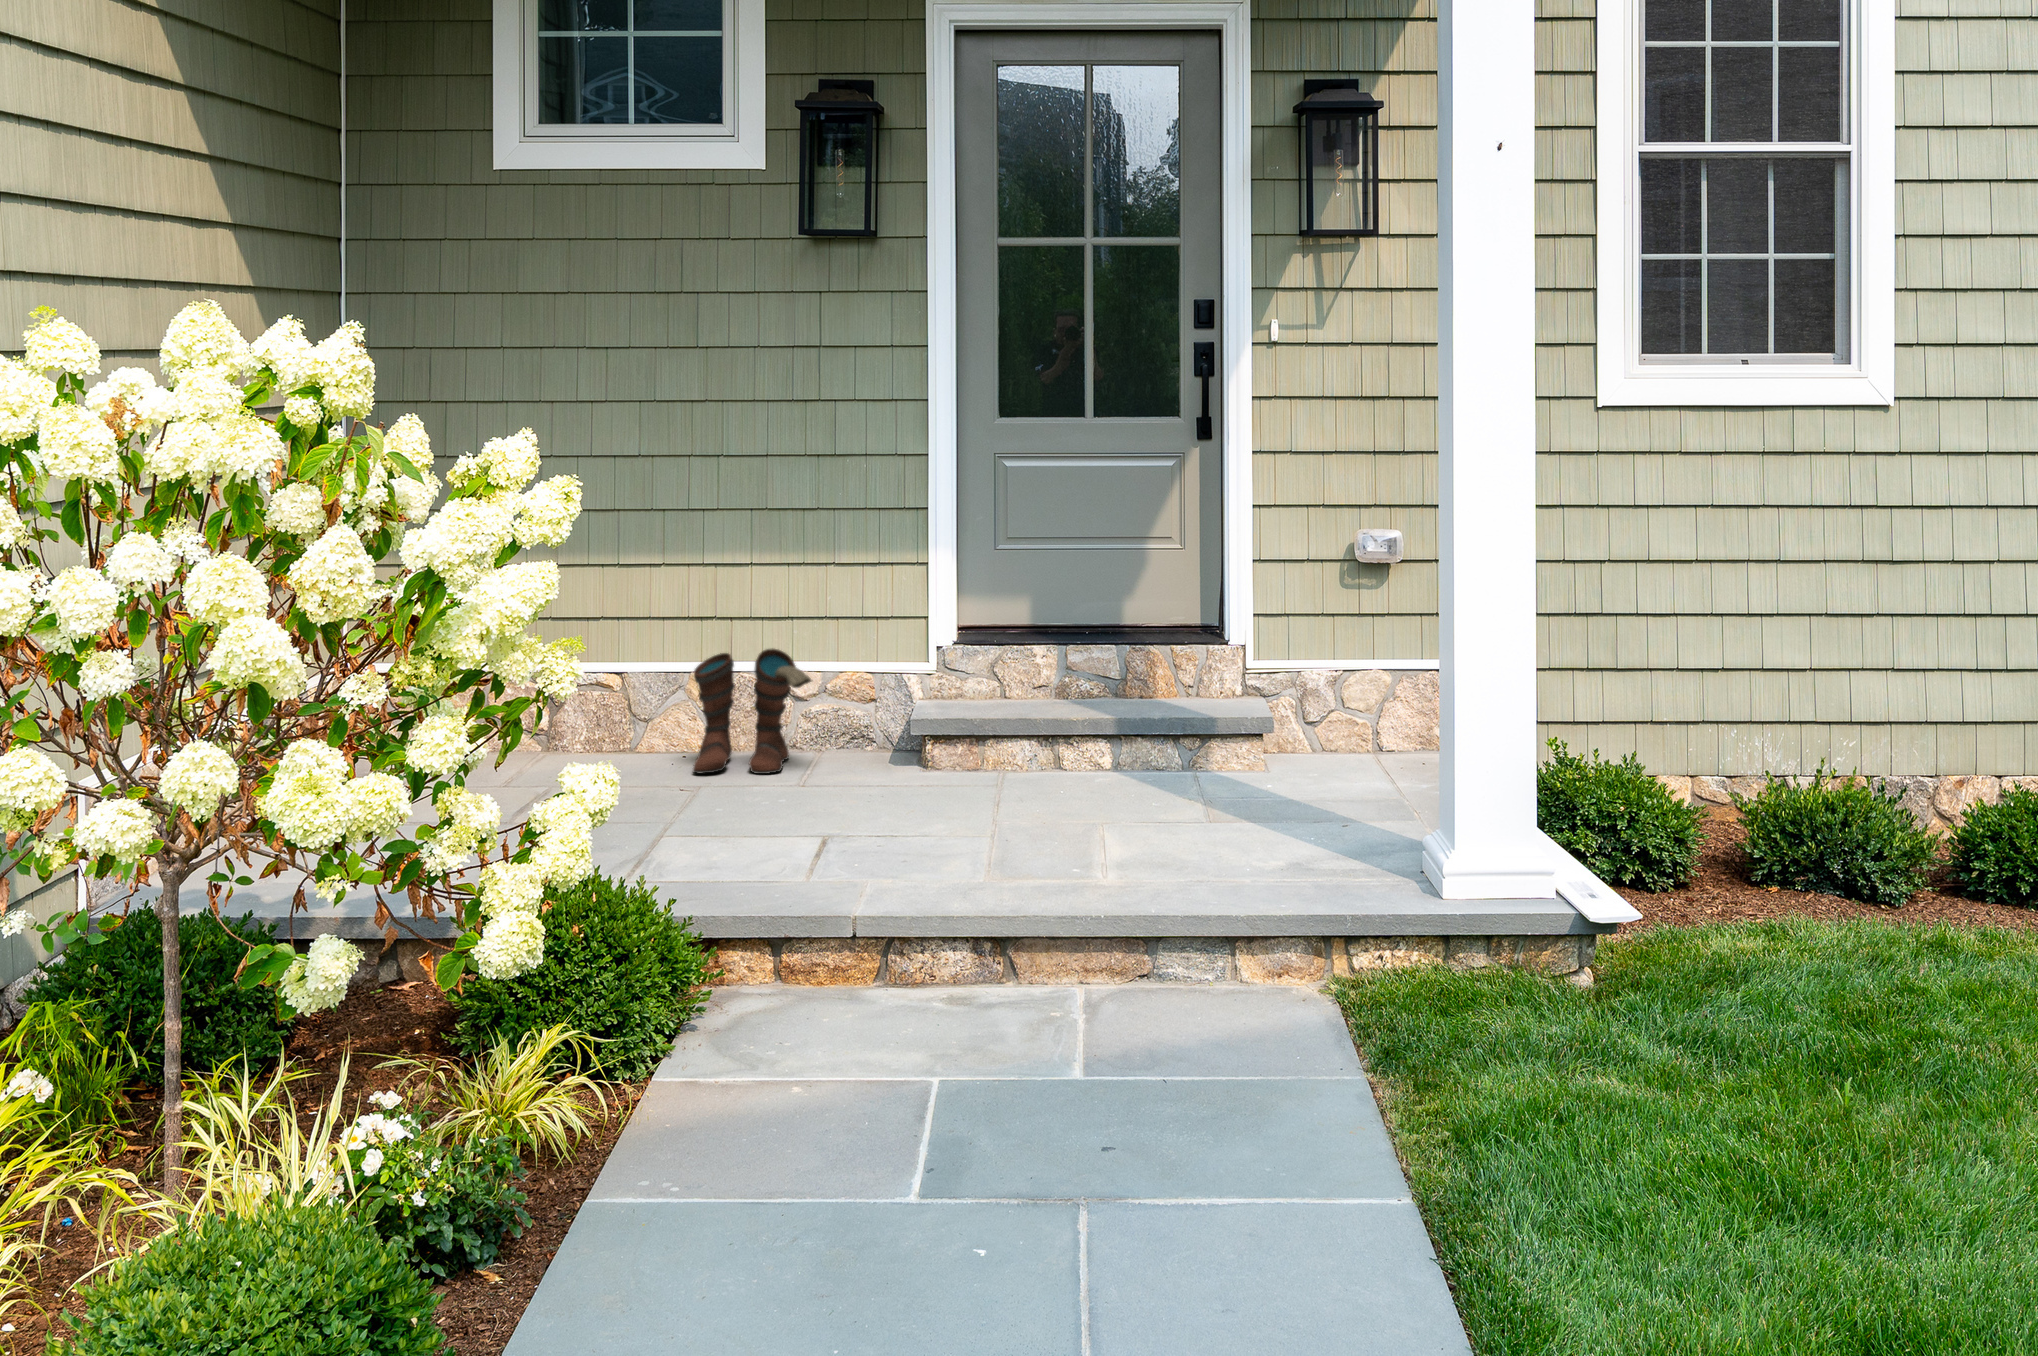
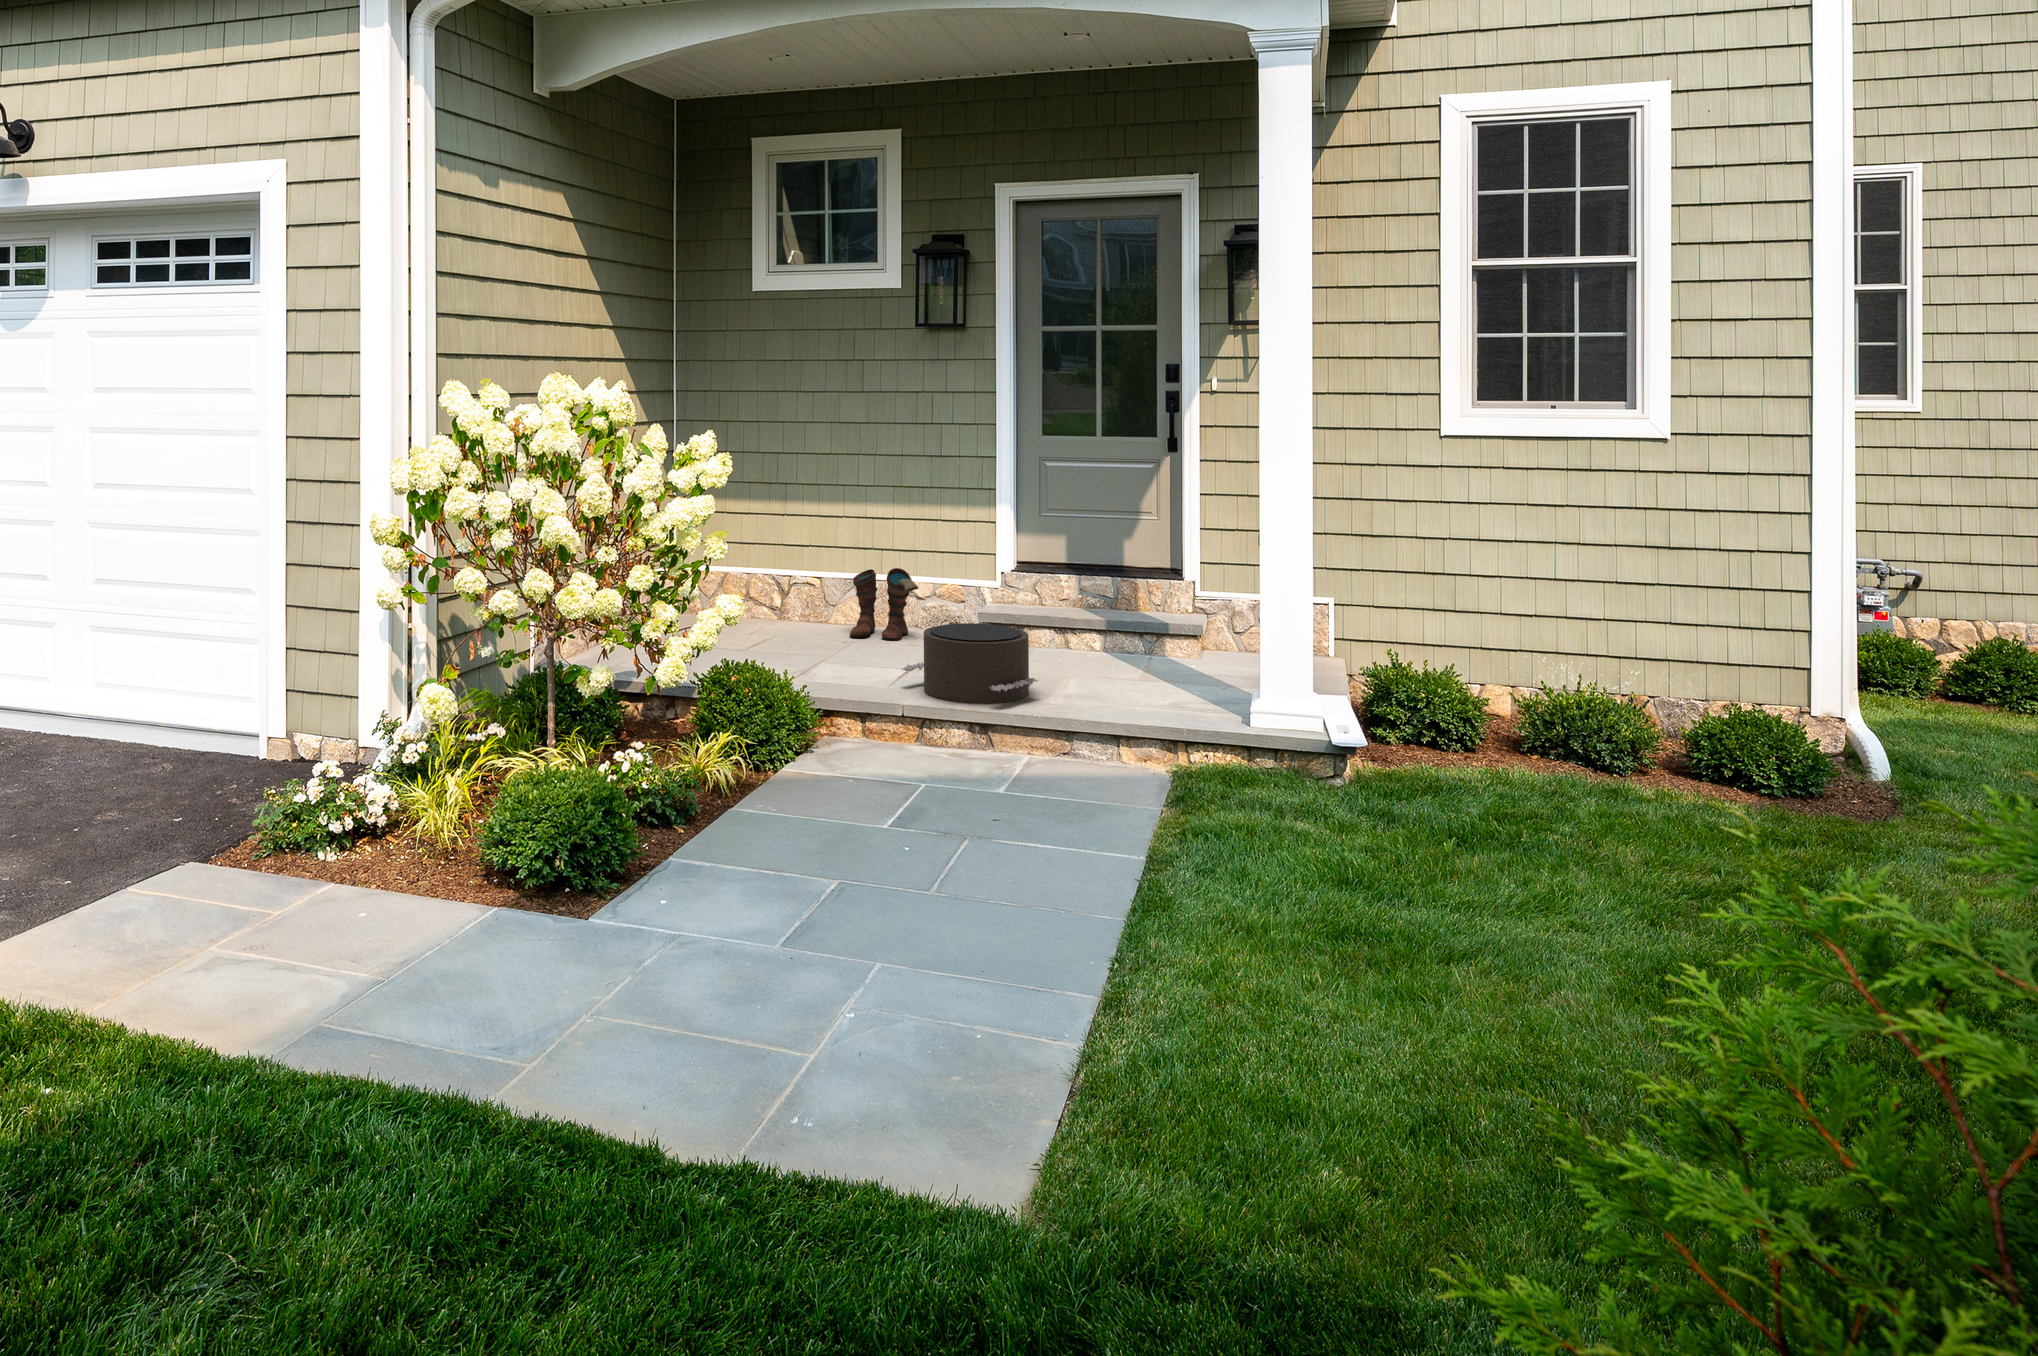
pouf: none [836,747,1078,896] -> present [903,623,1038,703]

